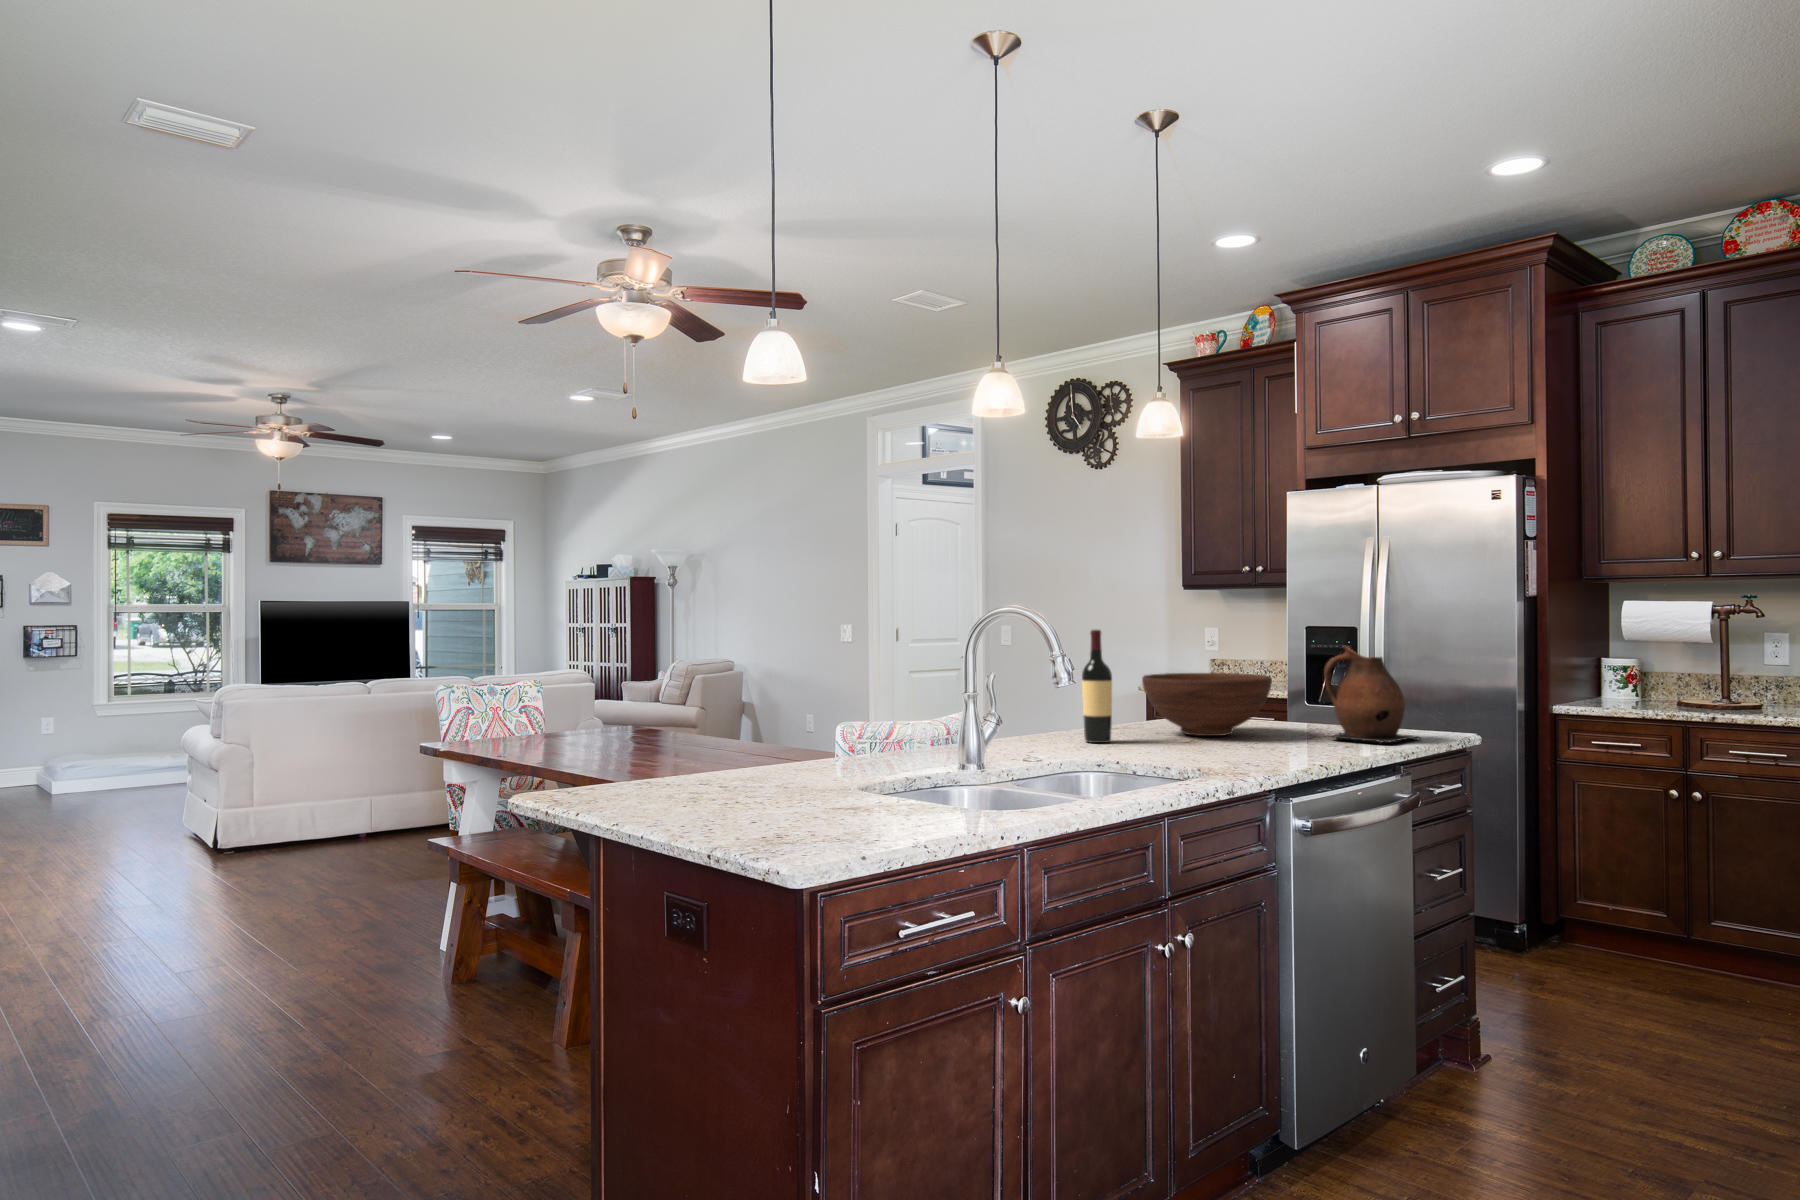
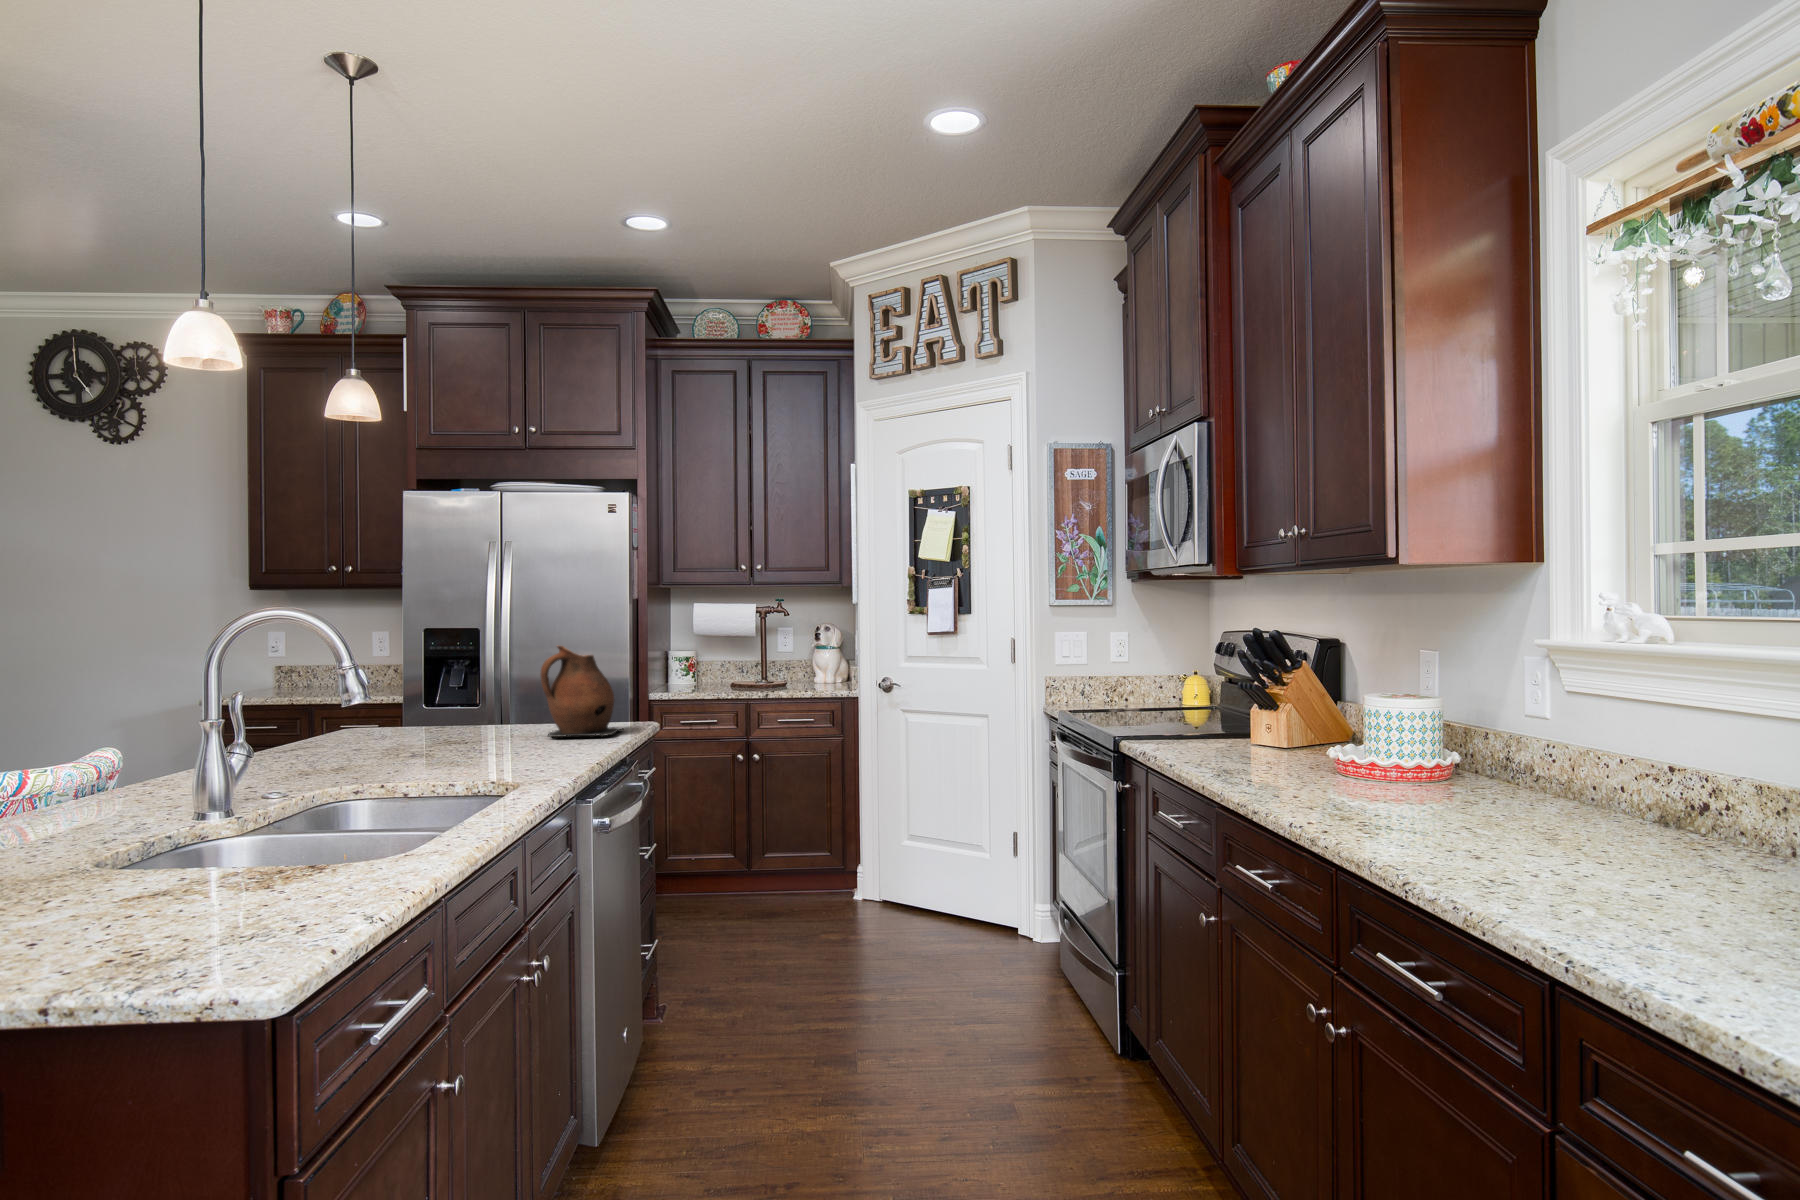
wine bottle: present [1082,630,1112,743] -> none [288,636,328,771]
fruit bowl: present [1142,673,1272,736] -> none [341,680,490,750]

